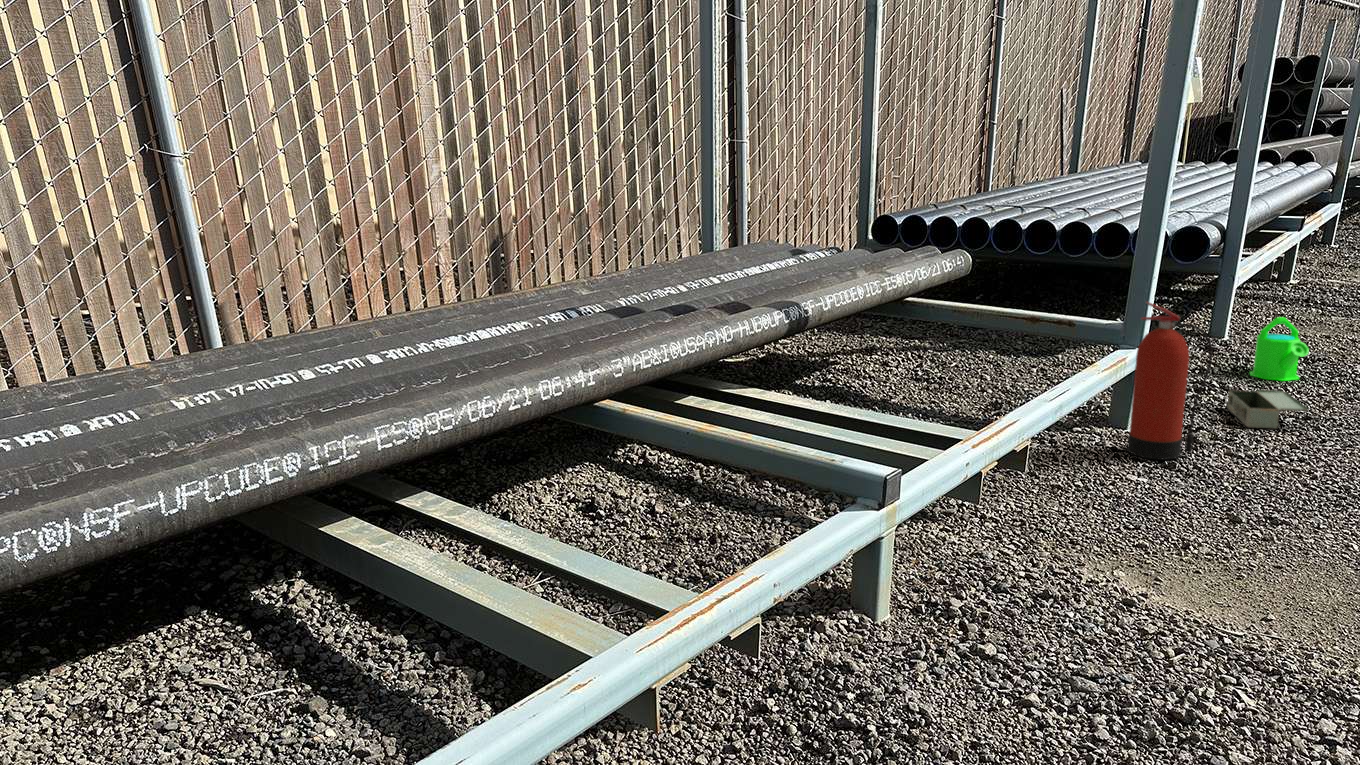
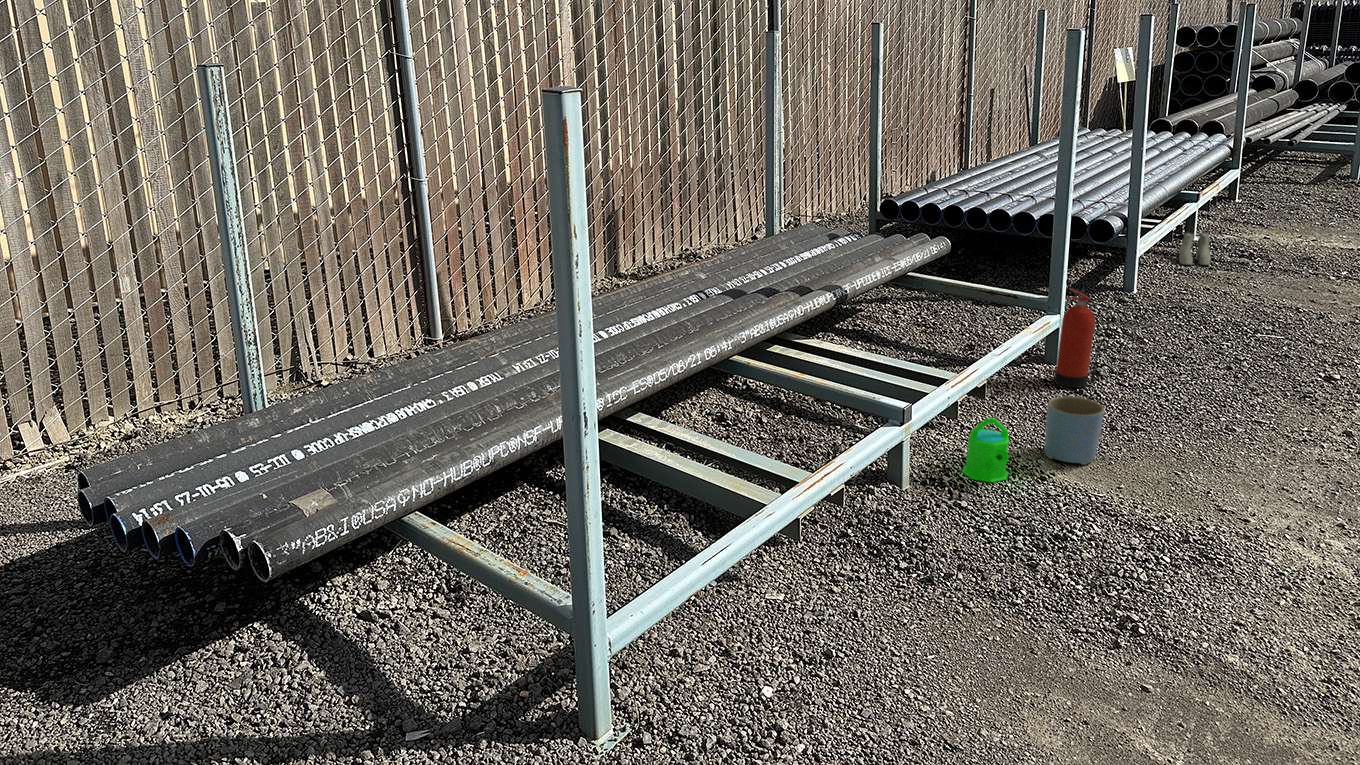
boots: none [1277,268,1322,311] -> present [1179,232,1211,265]
watering can: present [1250,317,1309,381] -> present [962,418,1009,482]
toolbox: present [1228,390,1308,429] -> none [1124,338,1174,365]
planter: none [1126,461,1230,579] -> present [1044,396,1104,465]

